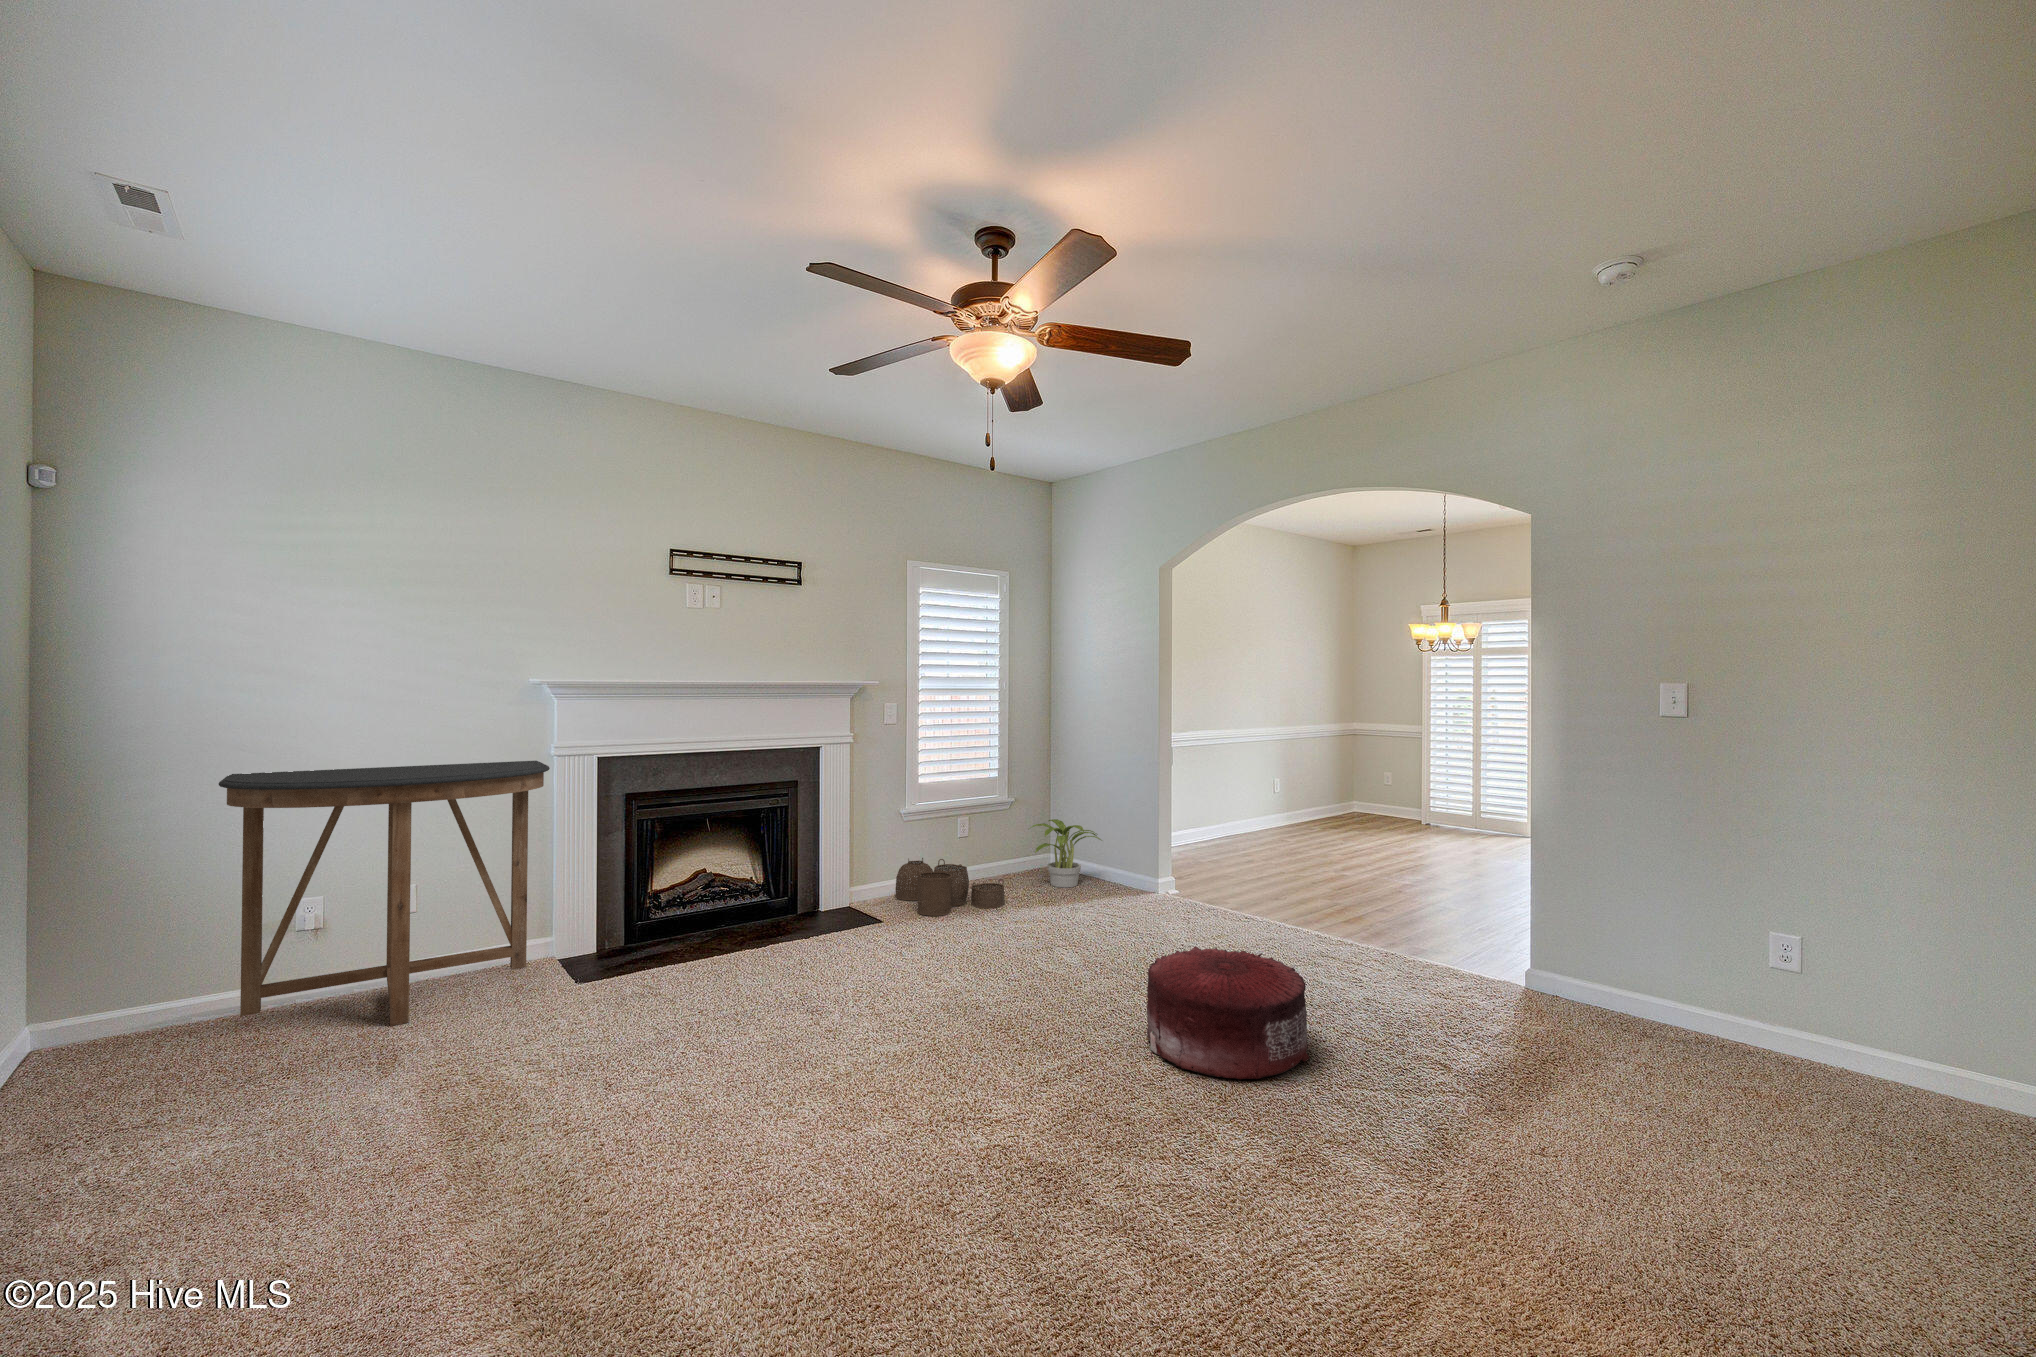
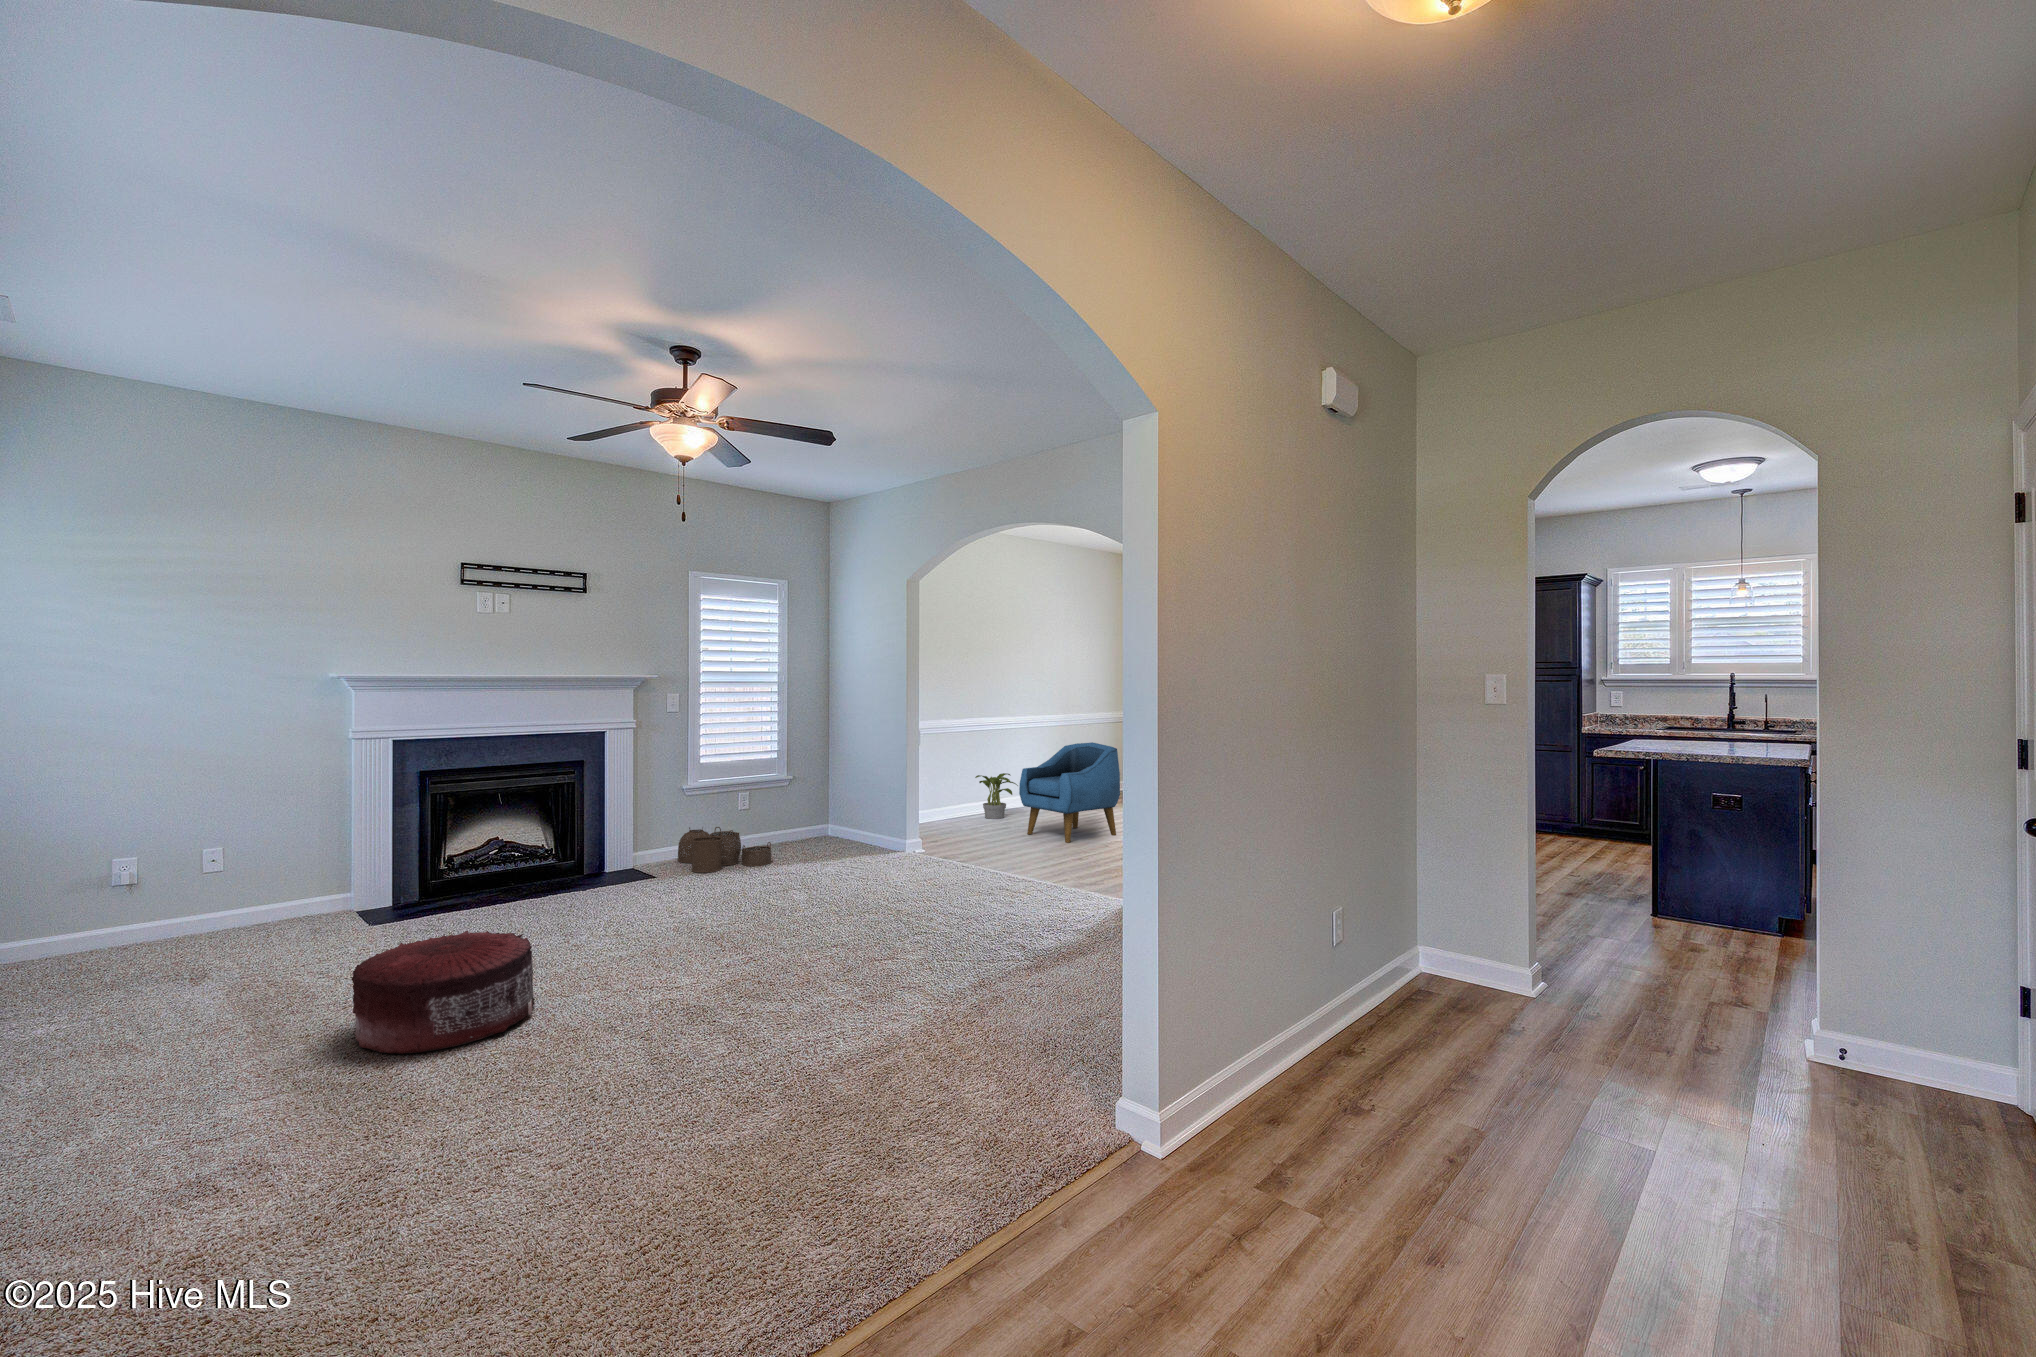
console table: present [219,761,550,1026] -> none [41,744,346,958]
armchair: none [1275,764,1402,886] -> present [1019,742,1120,843]
potted plant: present [1030,819,1102,887] -> present [975,773,1018,819]
pouf: present [1147,946,1310,1079] -> present [351,931,535,1054]

